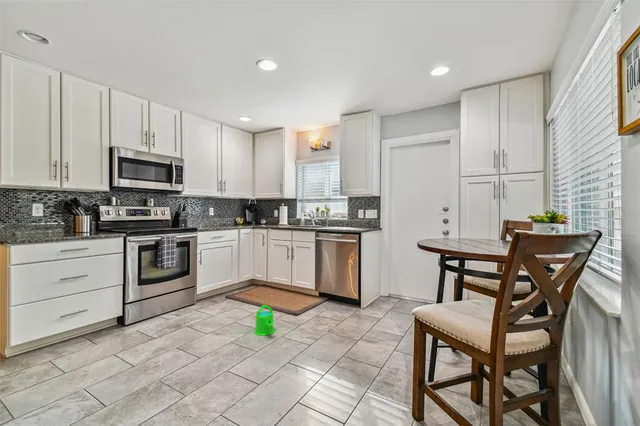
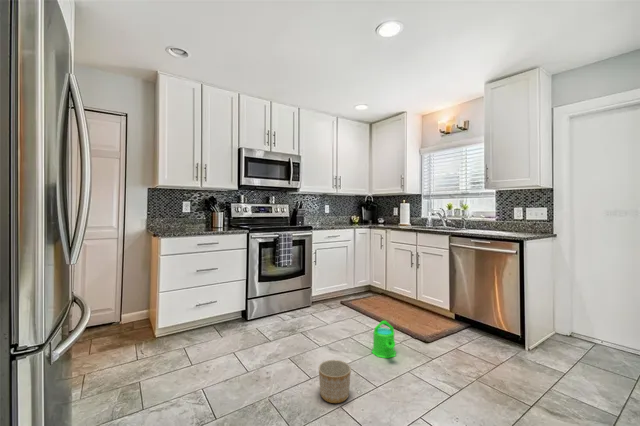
planter: none [207,342,236,378] -> present [319,360,351,403]

